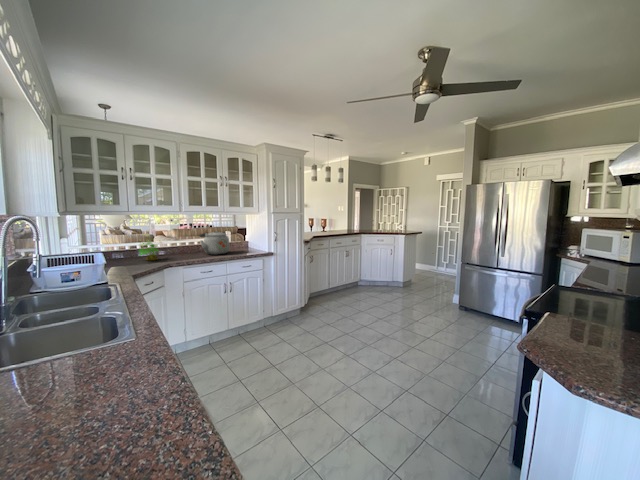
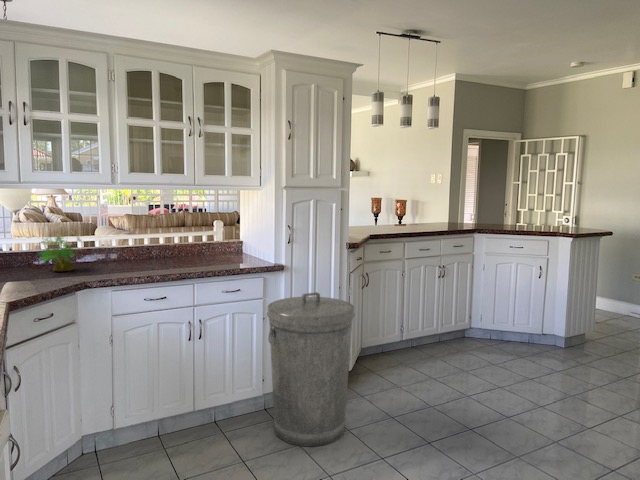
kettle: present [199,231,229,255] -> none [148,220,202,265]
trash can: none [267,265,311,343] -> present [267,292,355,446]

